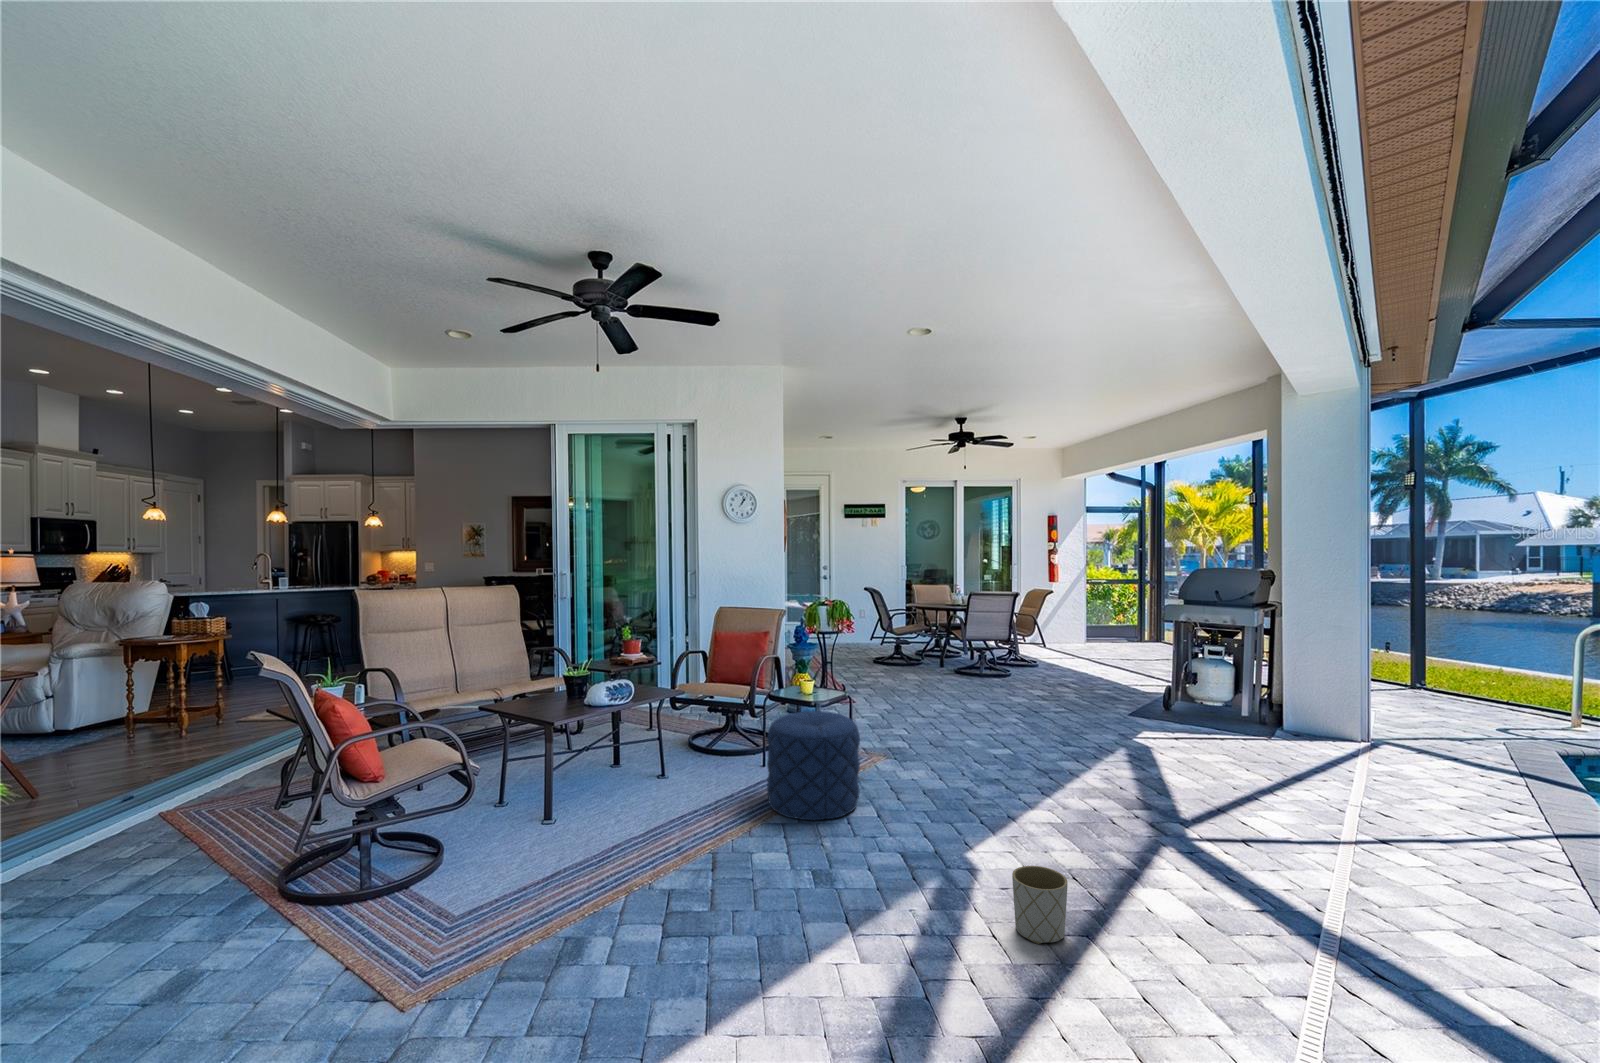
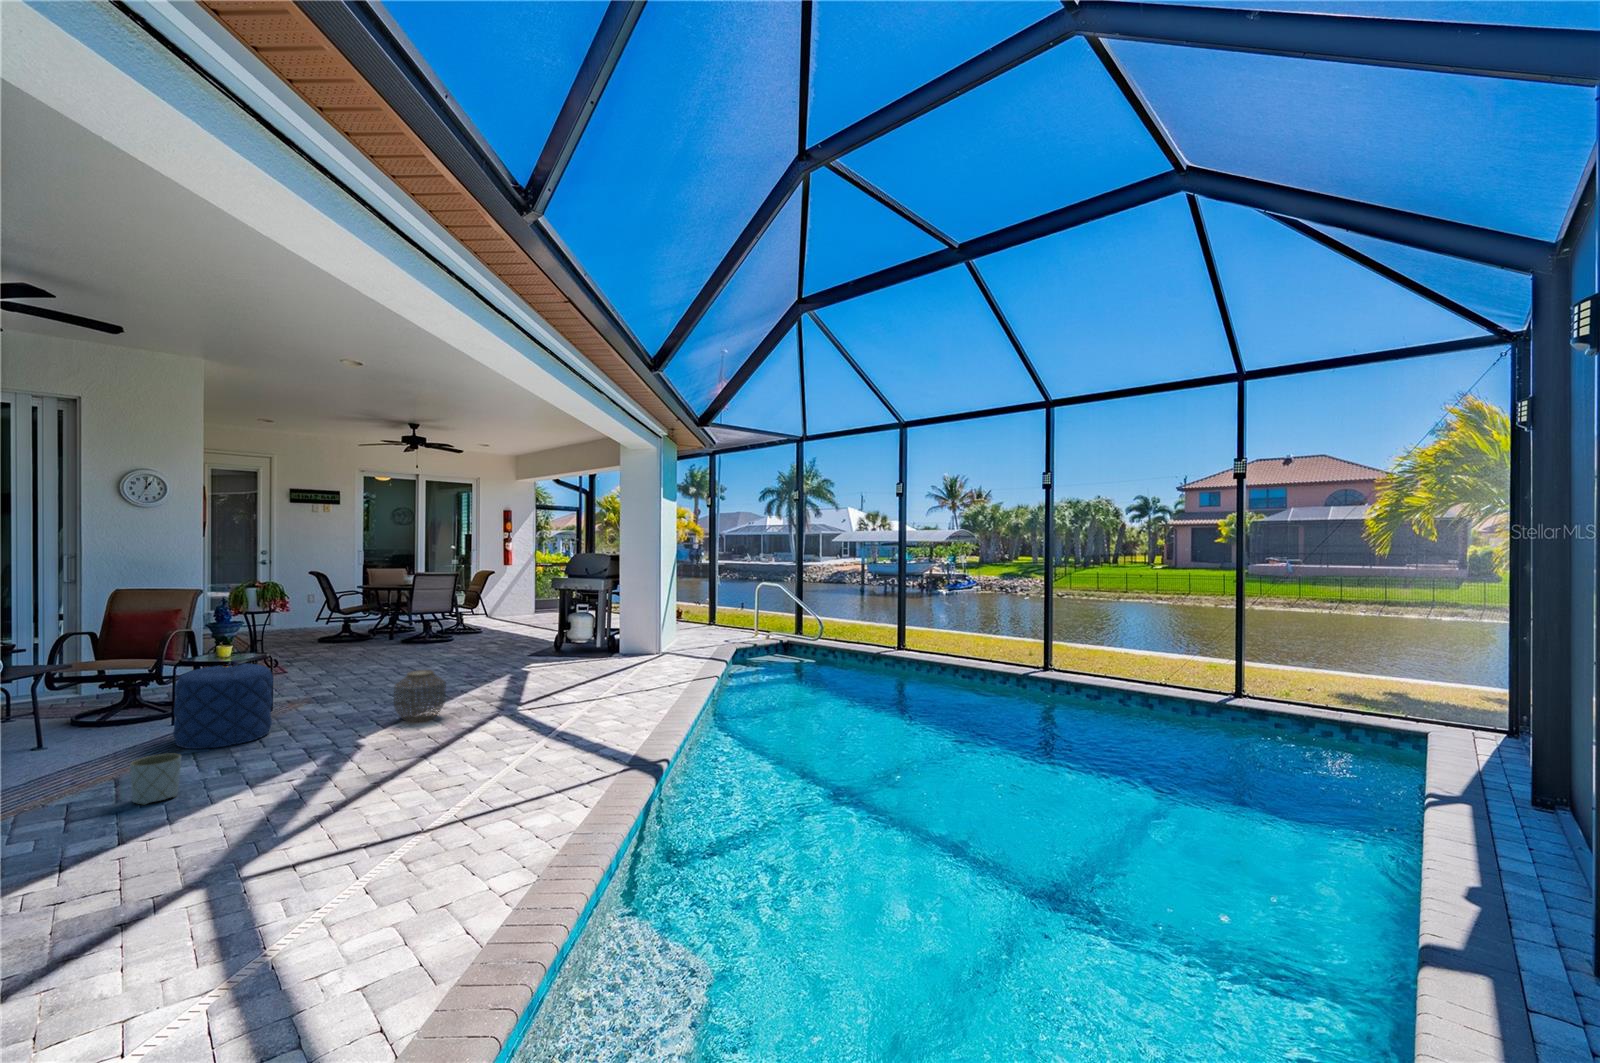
woven basket: none [996,746,1065,826] -> present [394,670,446,722]
planter: present [1012,866,1068,944] -> present [130,754,182,805]

